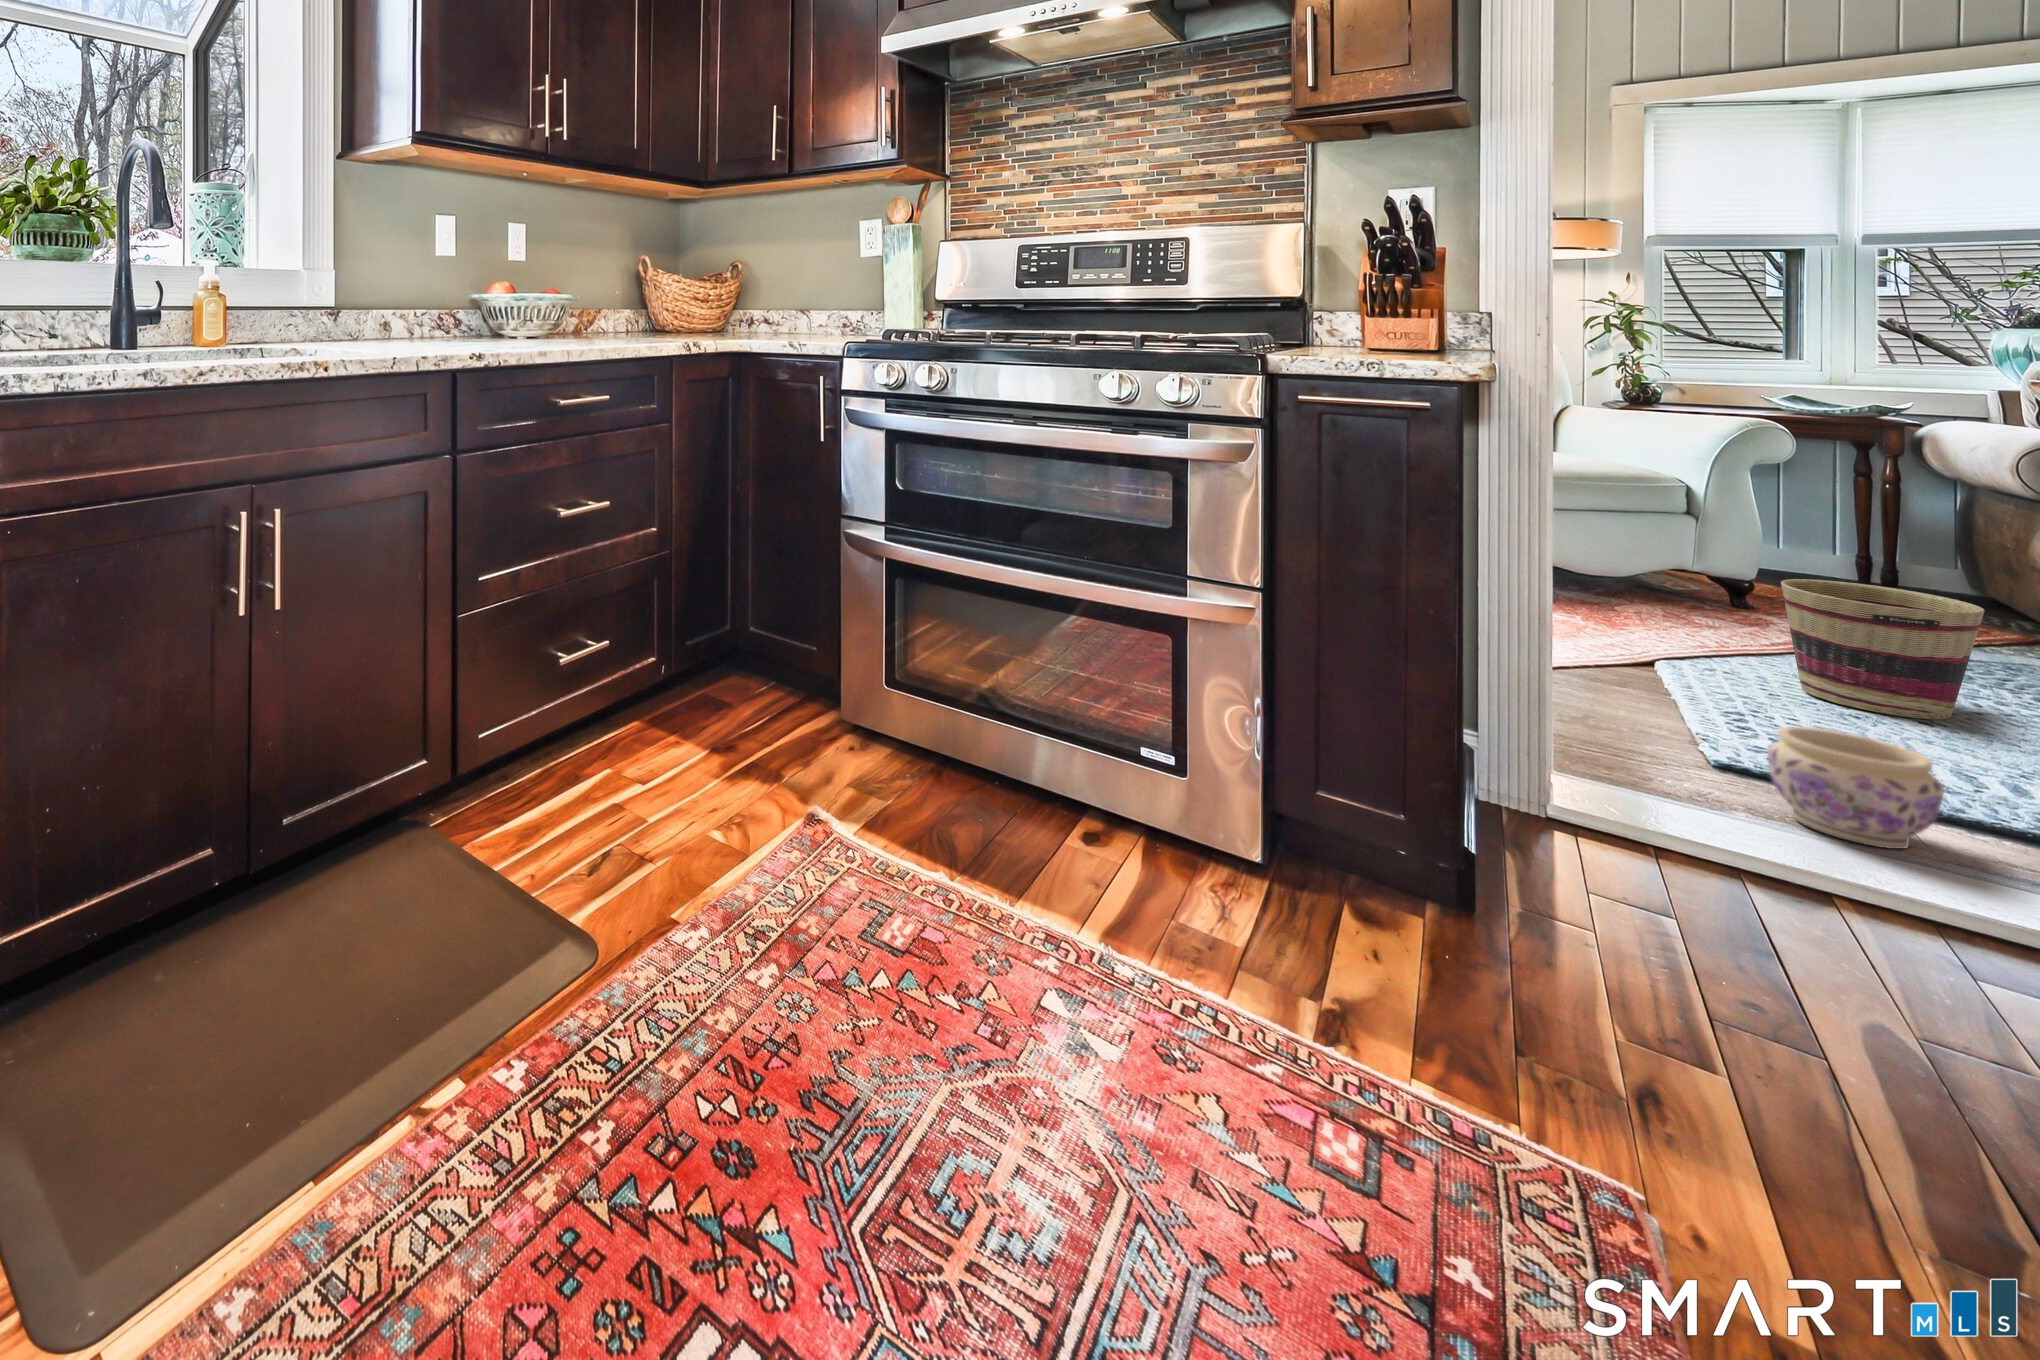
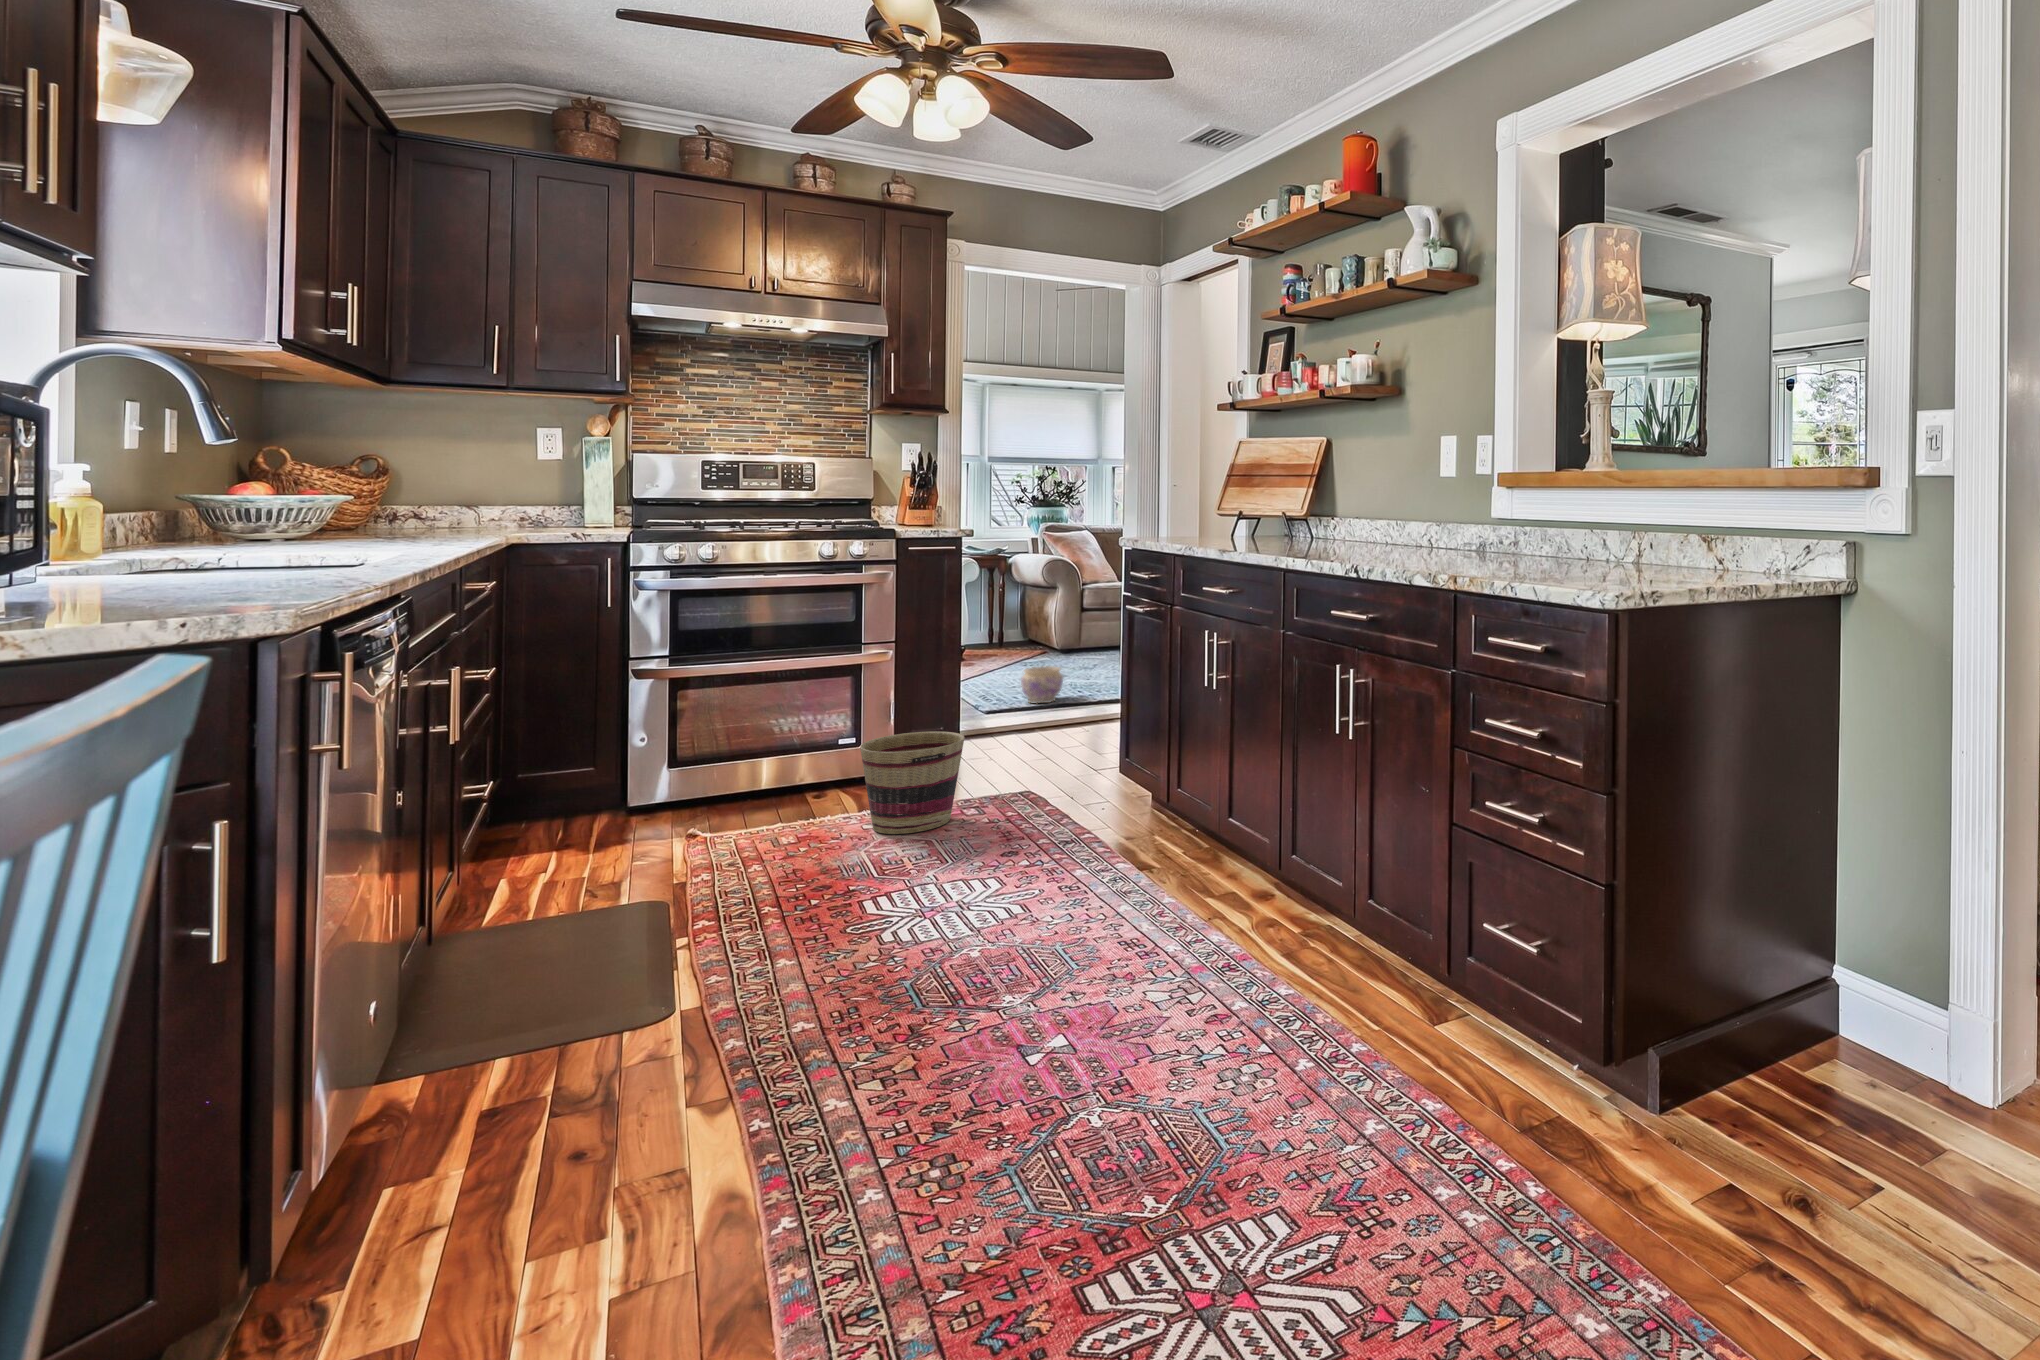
basket: present [1781,579,1984,720] -> present [860,731,965,834]

